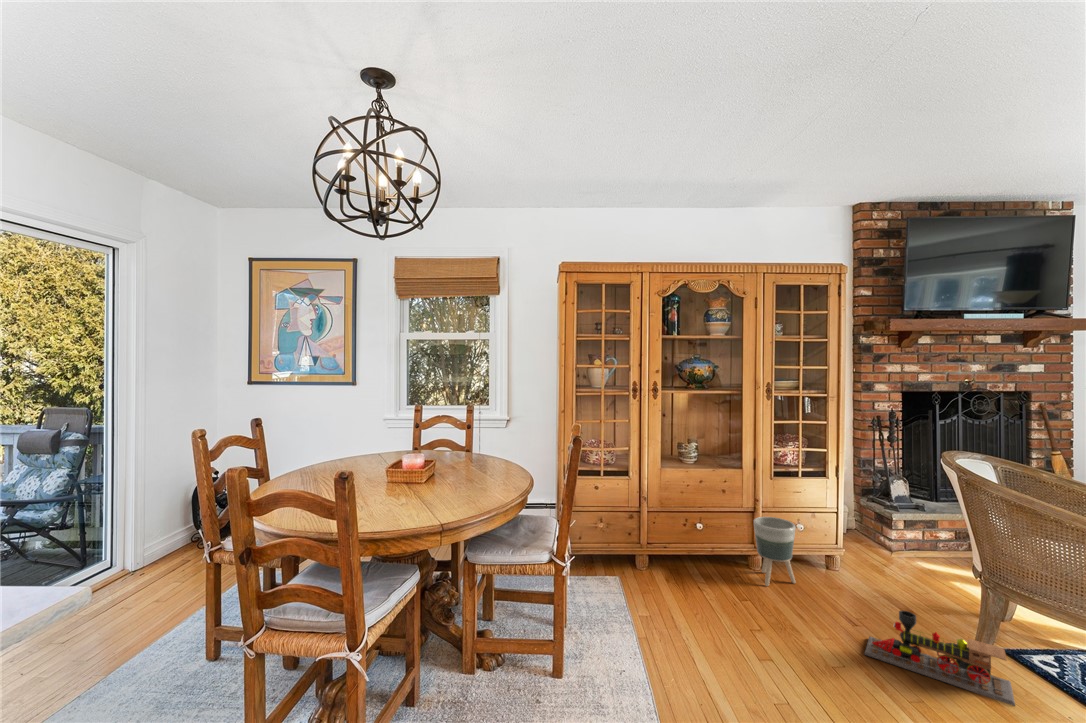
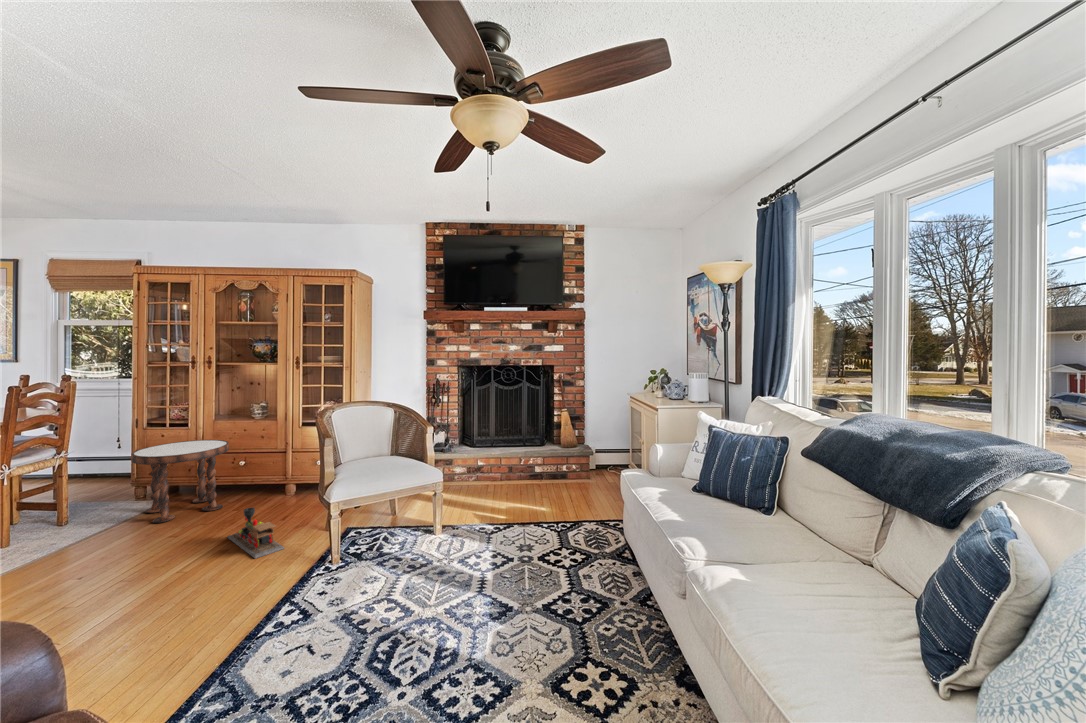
side table: none [627,494,733,619] -> present [131,440,229,523]
planter: present [754,517,796,586] -> none [261,456,294,504]

